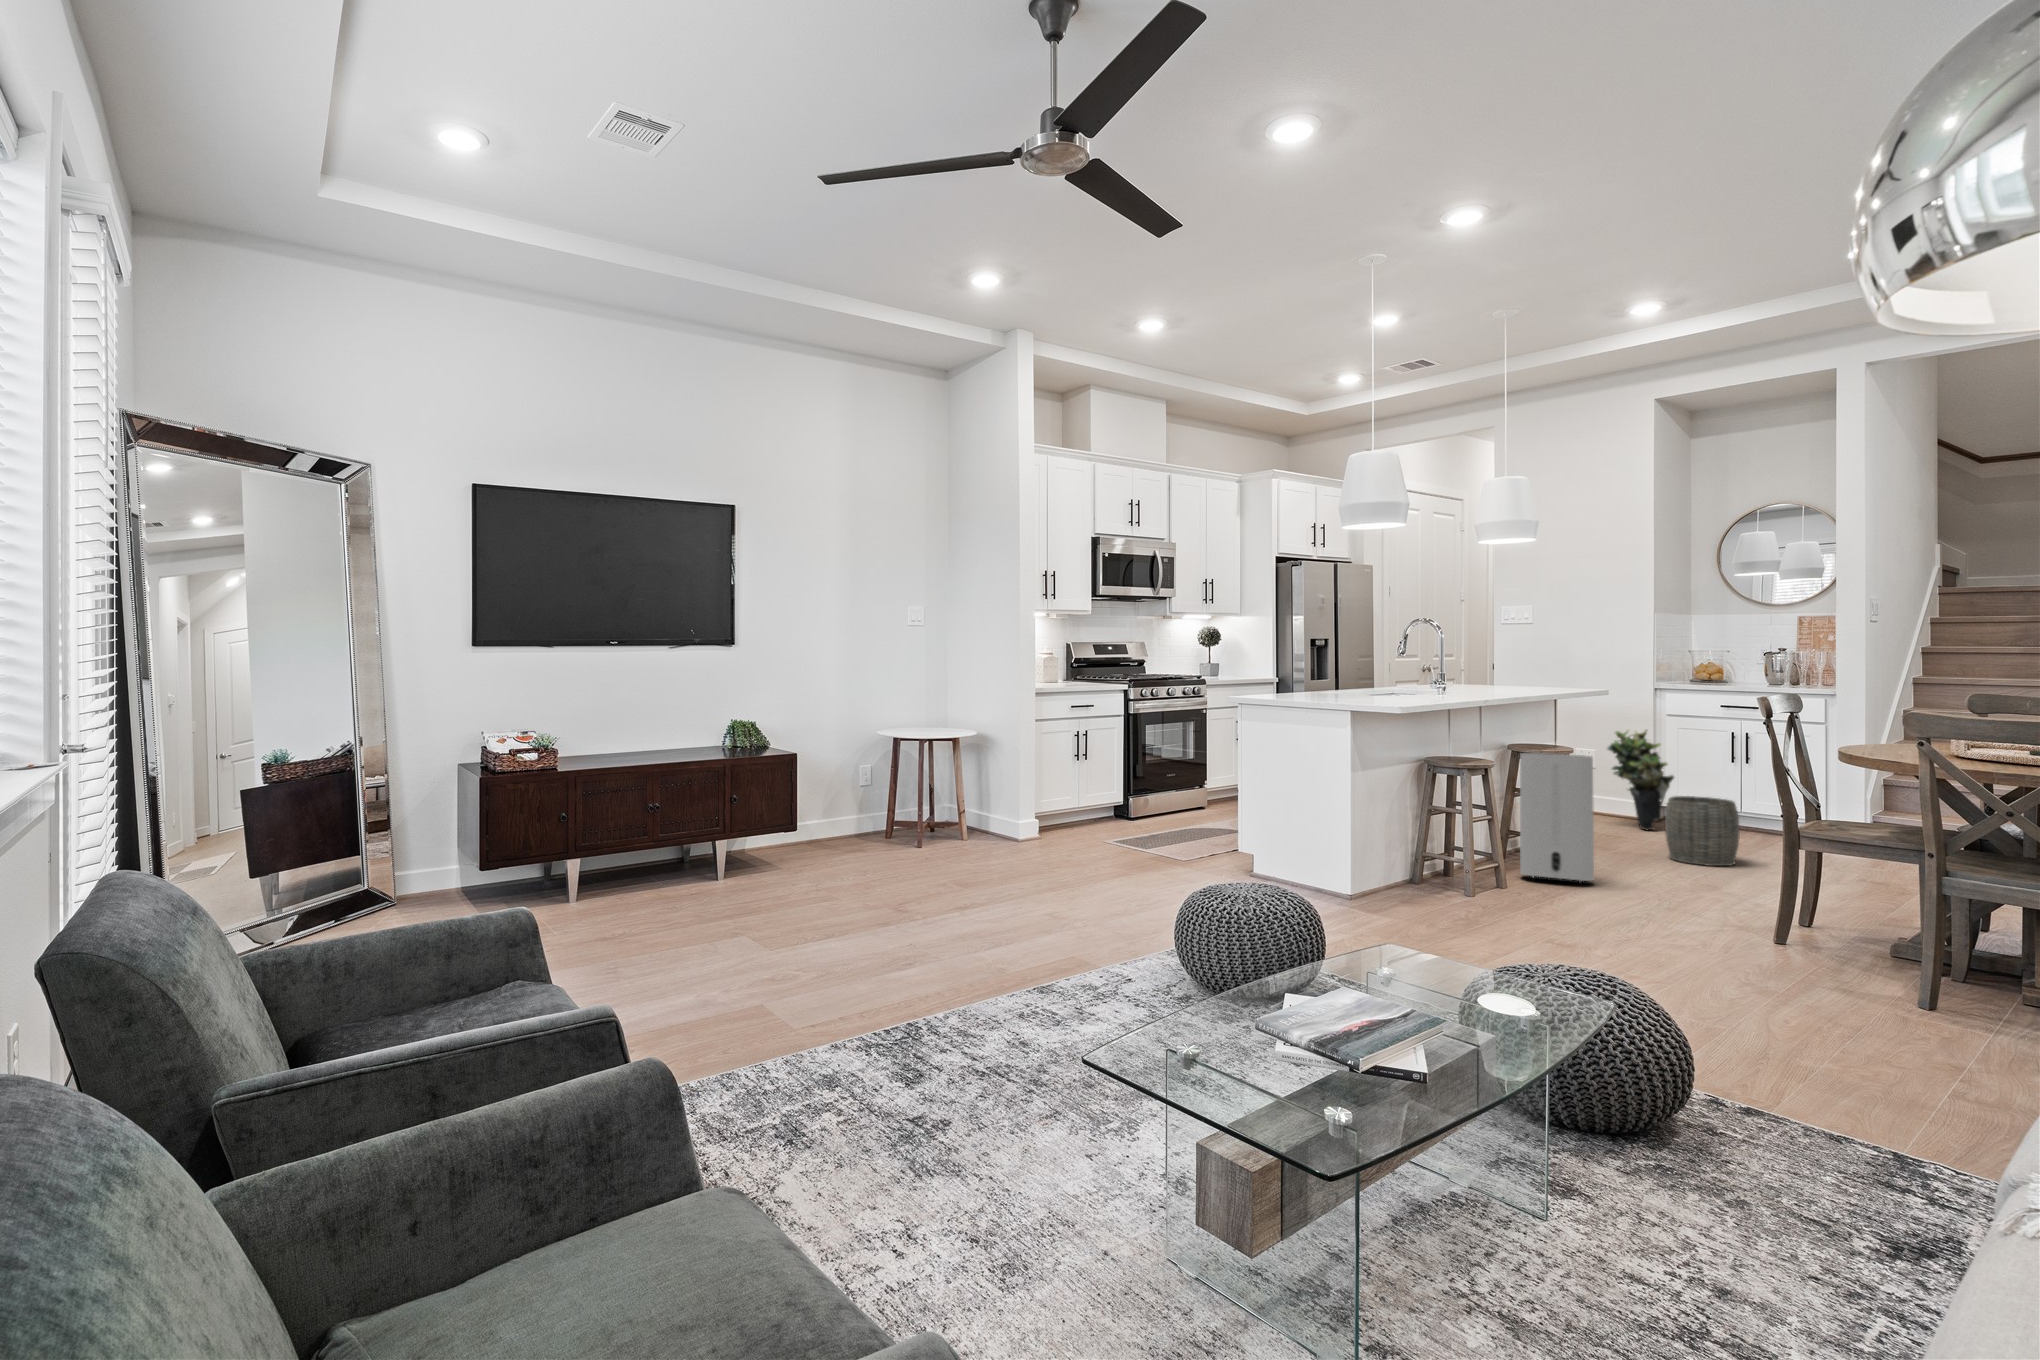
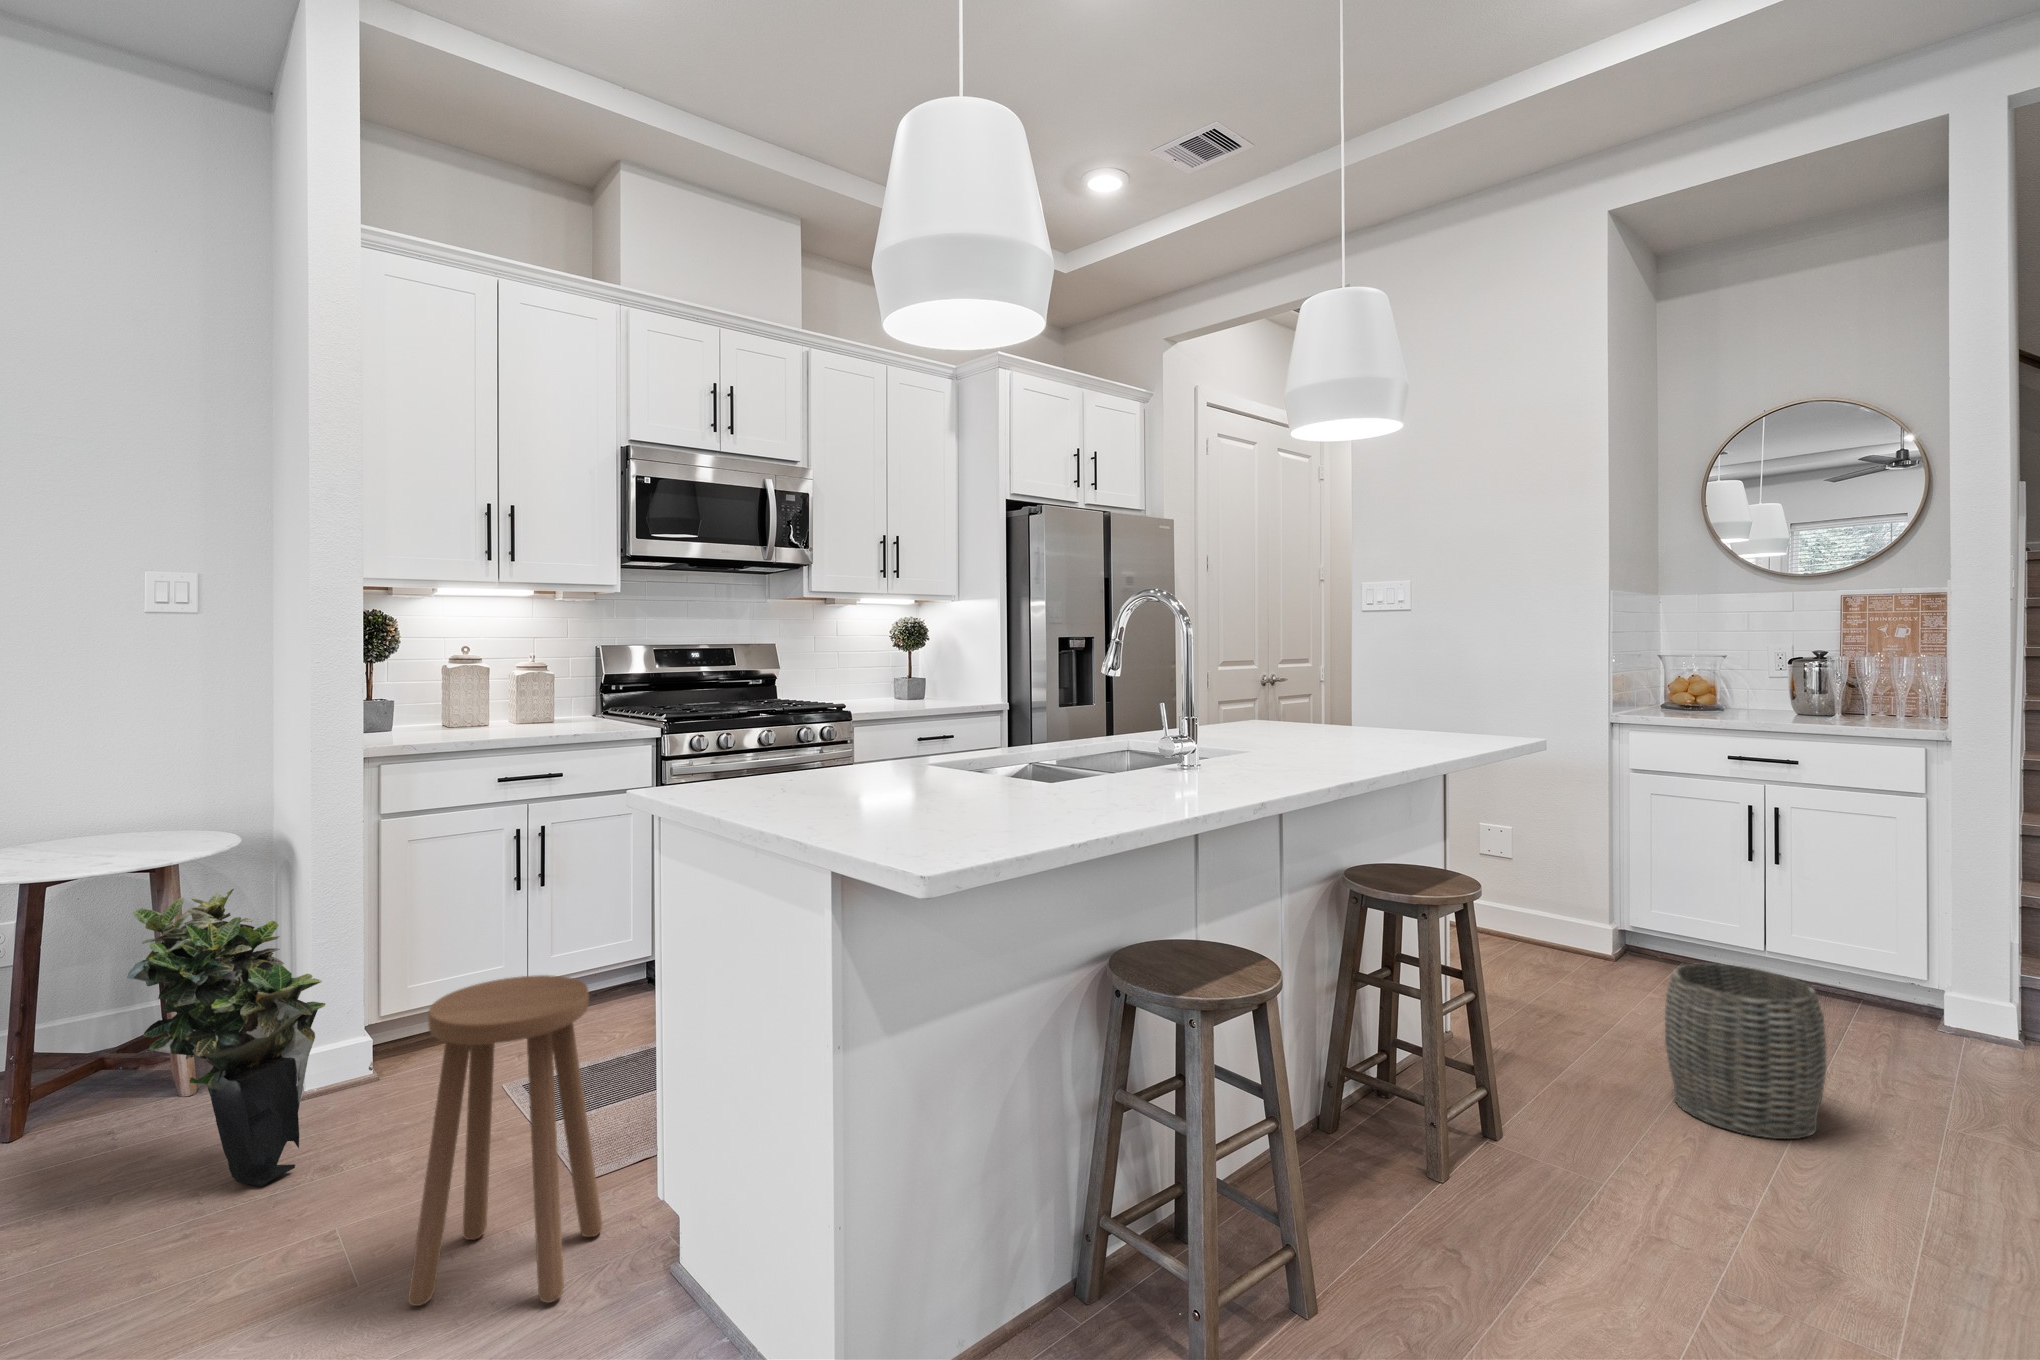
potted plant: present [1607,731,1674,830] -> present [127,889,325,1186]
air purifier: present [1520,753,1594,882] -> none [1362,915,1540,1273]
stool: none [1155,770,1215,879] -> present [408,975,603,1306]

